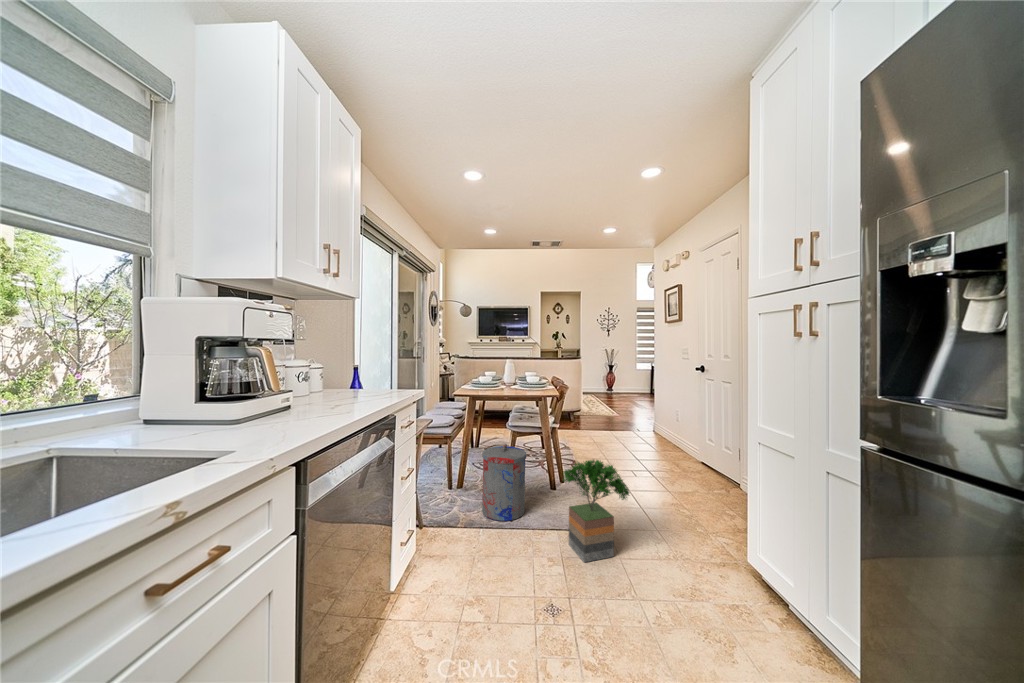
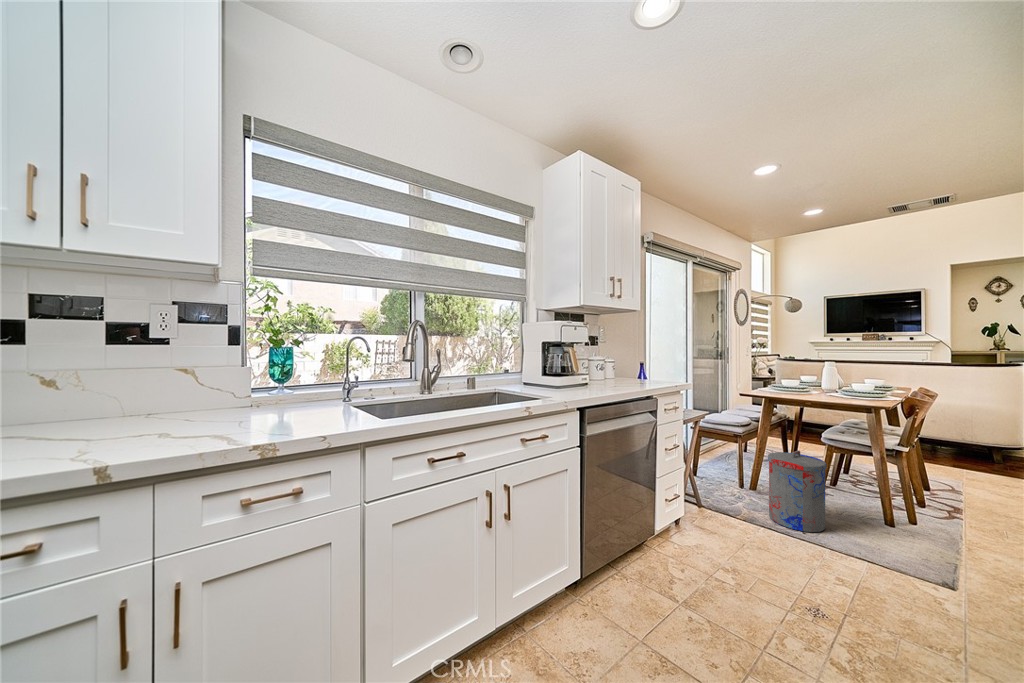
potted tree: present [564,460,629,562] -> none [855,478,969,608]

